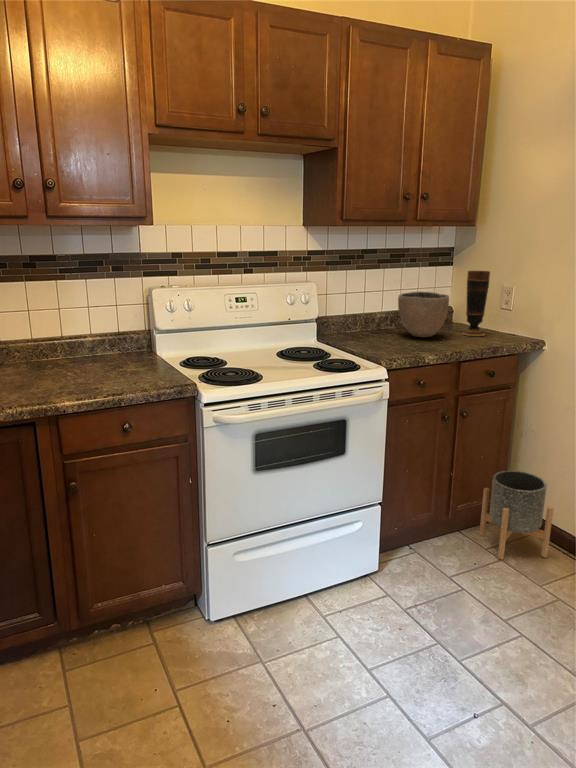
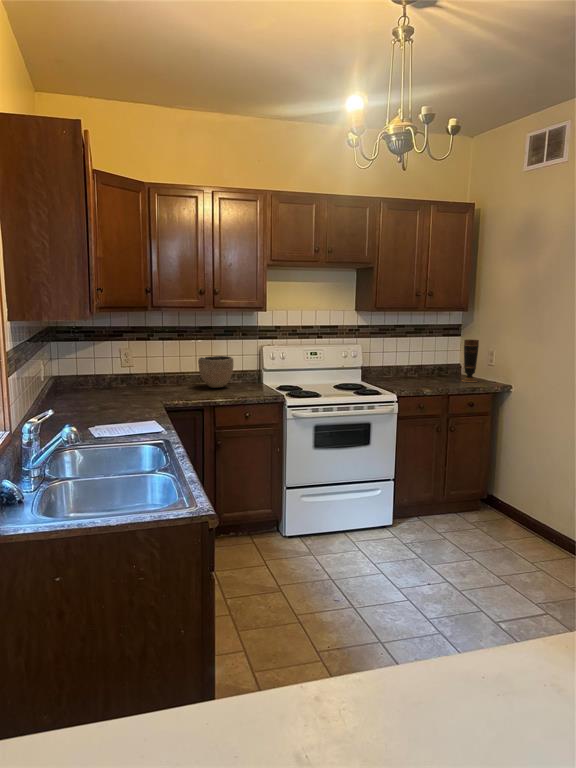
bowl: present [398,292,449,337] -> present [198,356,233,388]
planter: present [479,471,554,560] -> none [470,471,514,529]

